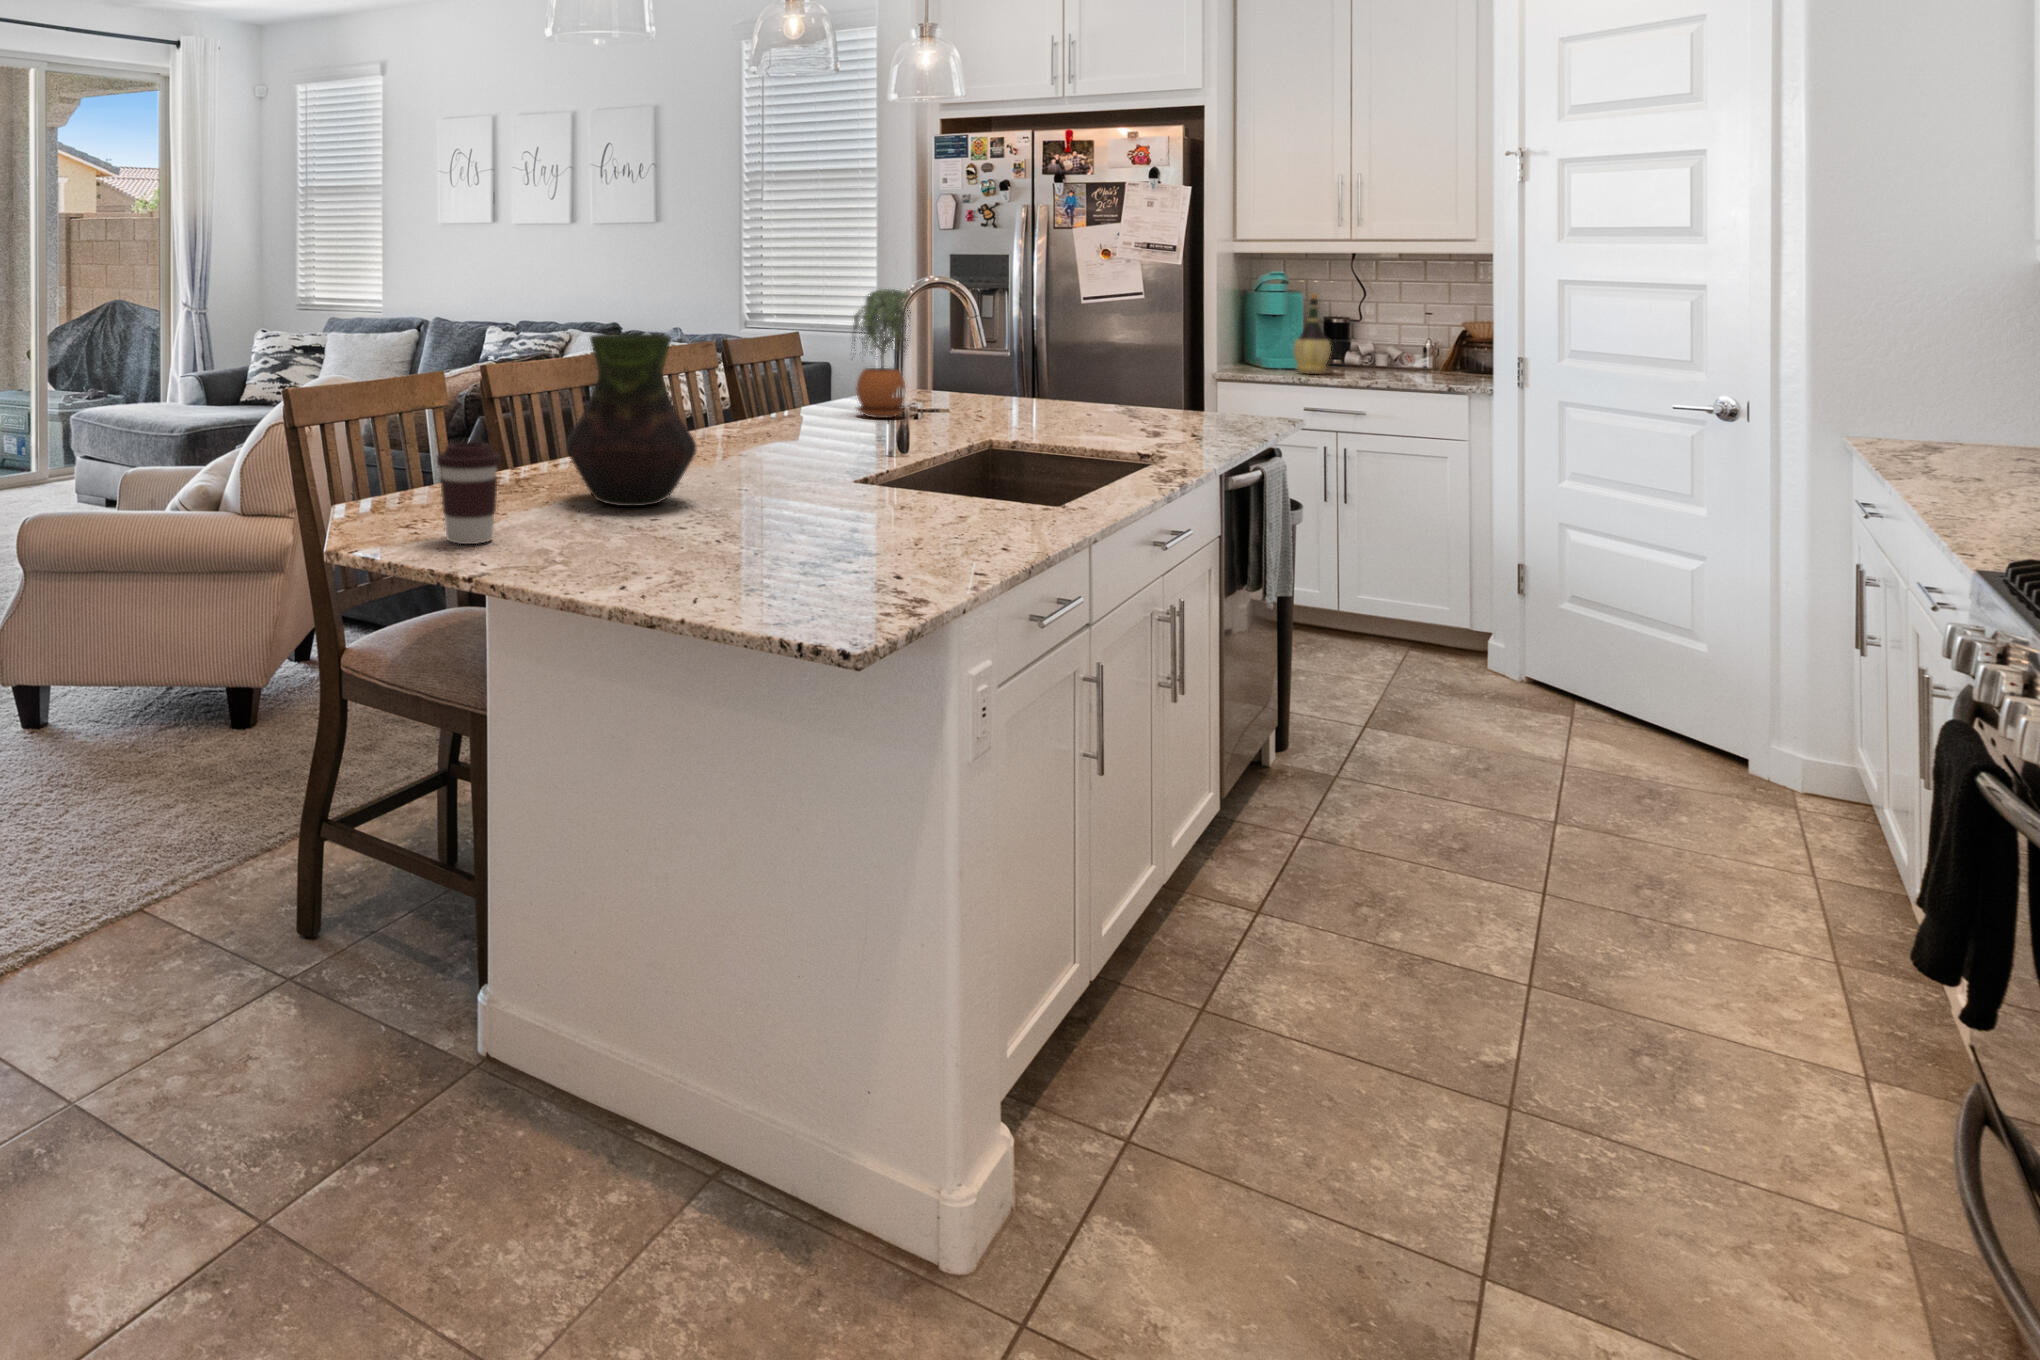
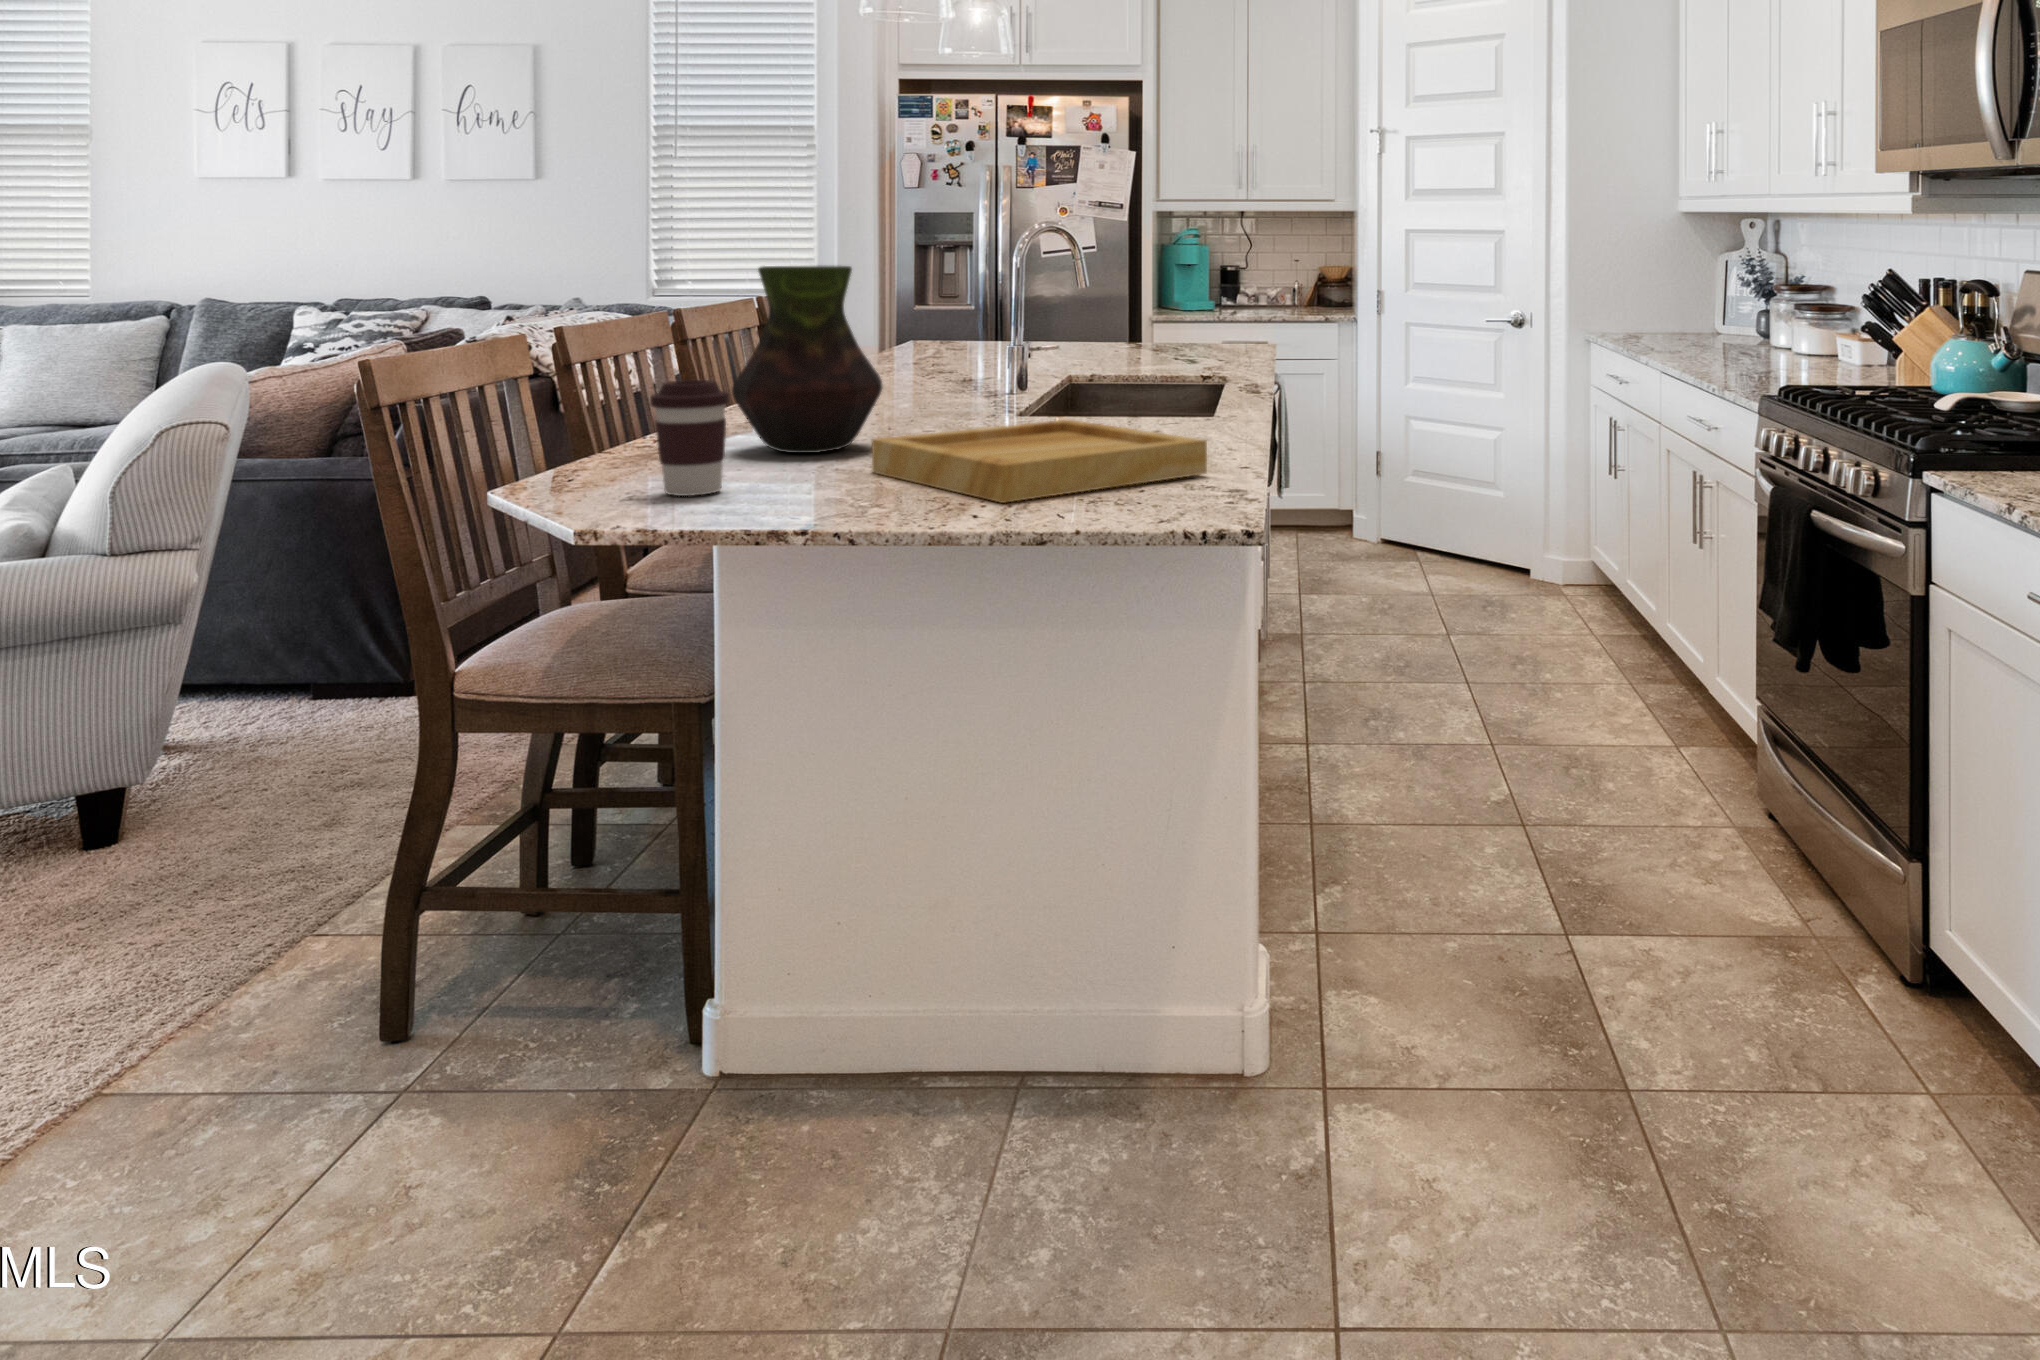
potted plant: present [852,289,911,418] -> none [900,239,965,373]
wine bottle: present [1294,294,1331,374] -> none [1229,255,1259,327]
tray: none [639,499,944,592] -> present [872,420,1207,503]

